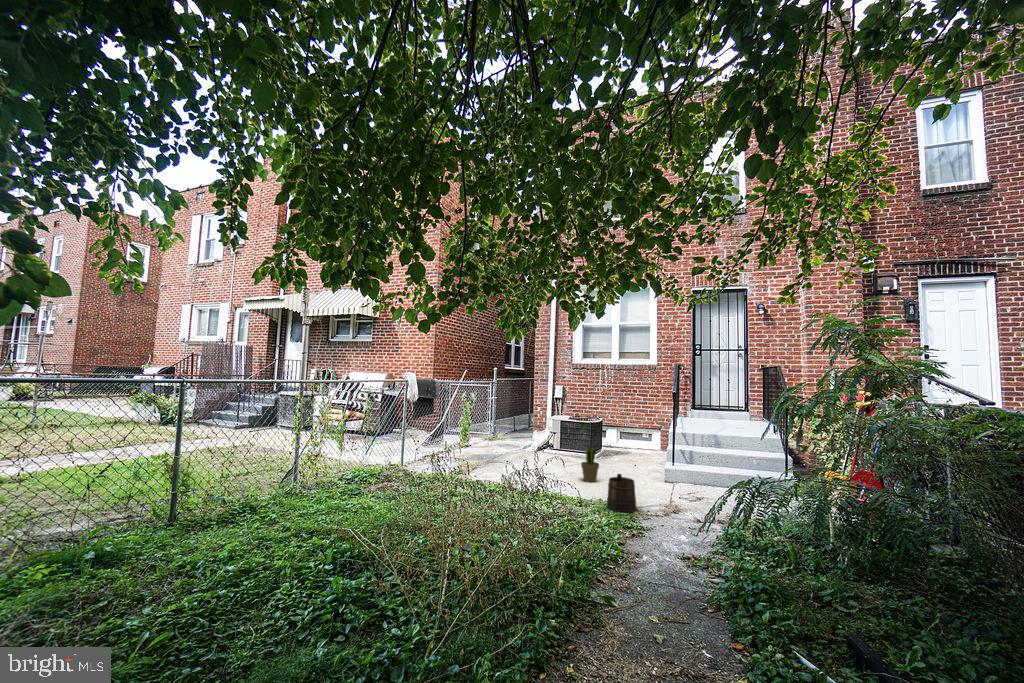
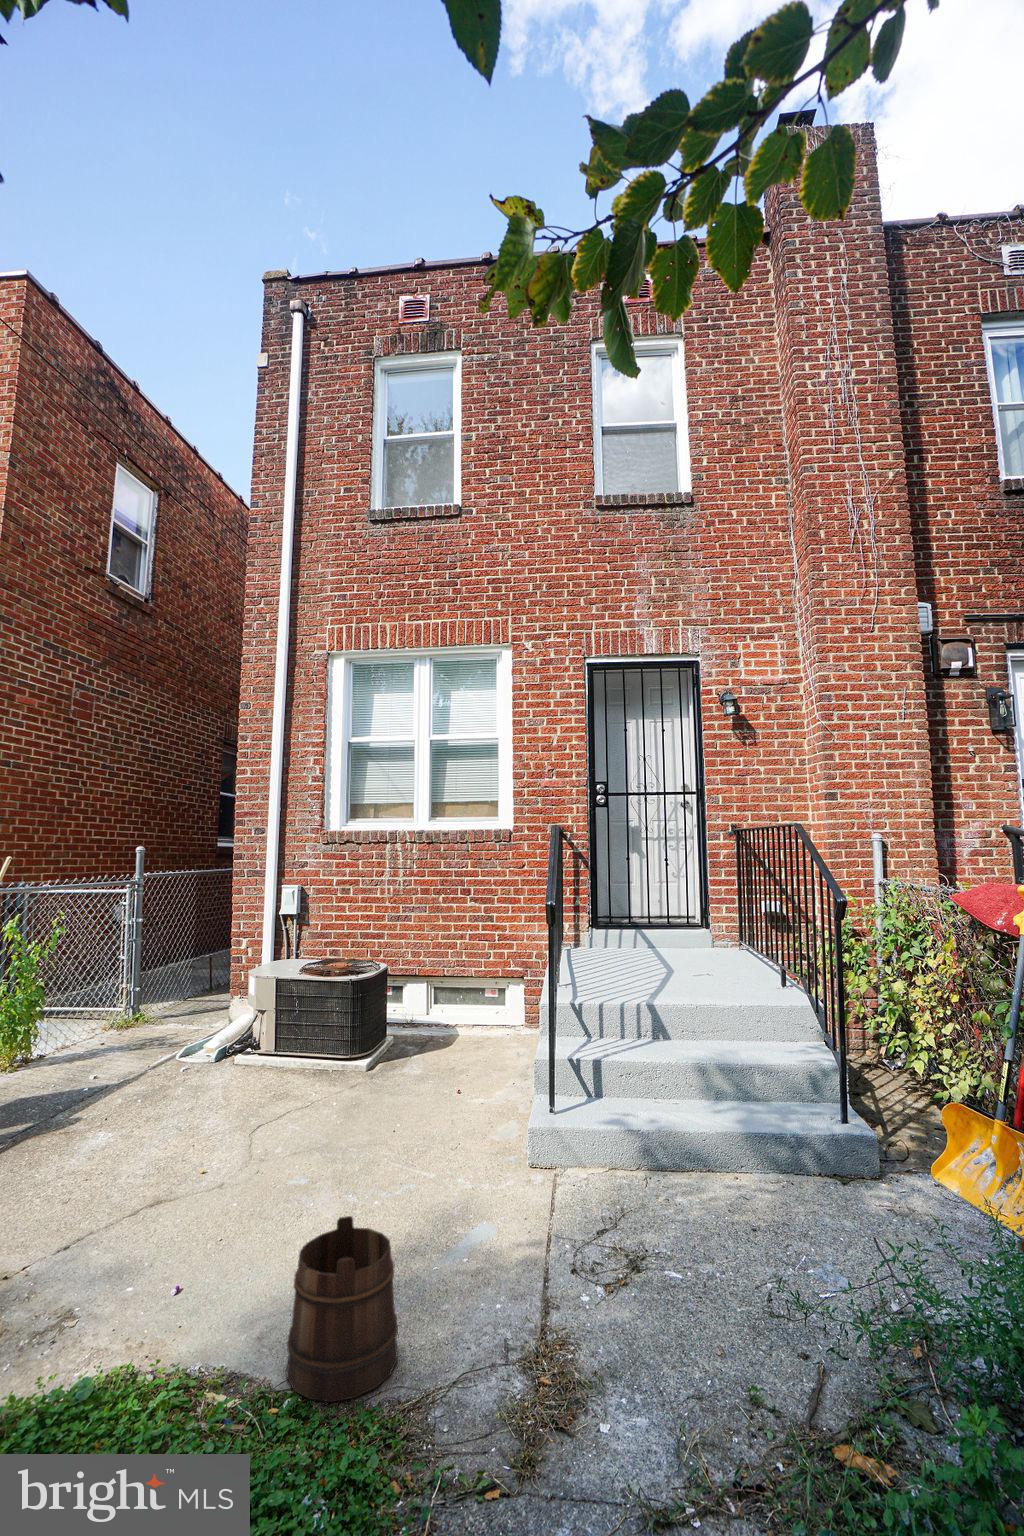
potted plant: present [581,446,599,482] -> none [269,1073,335,1197]

